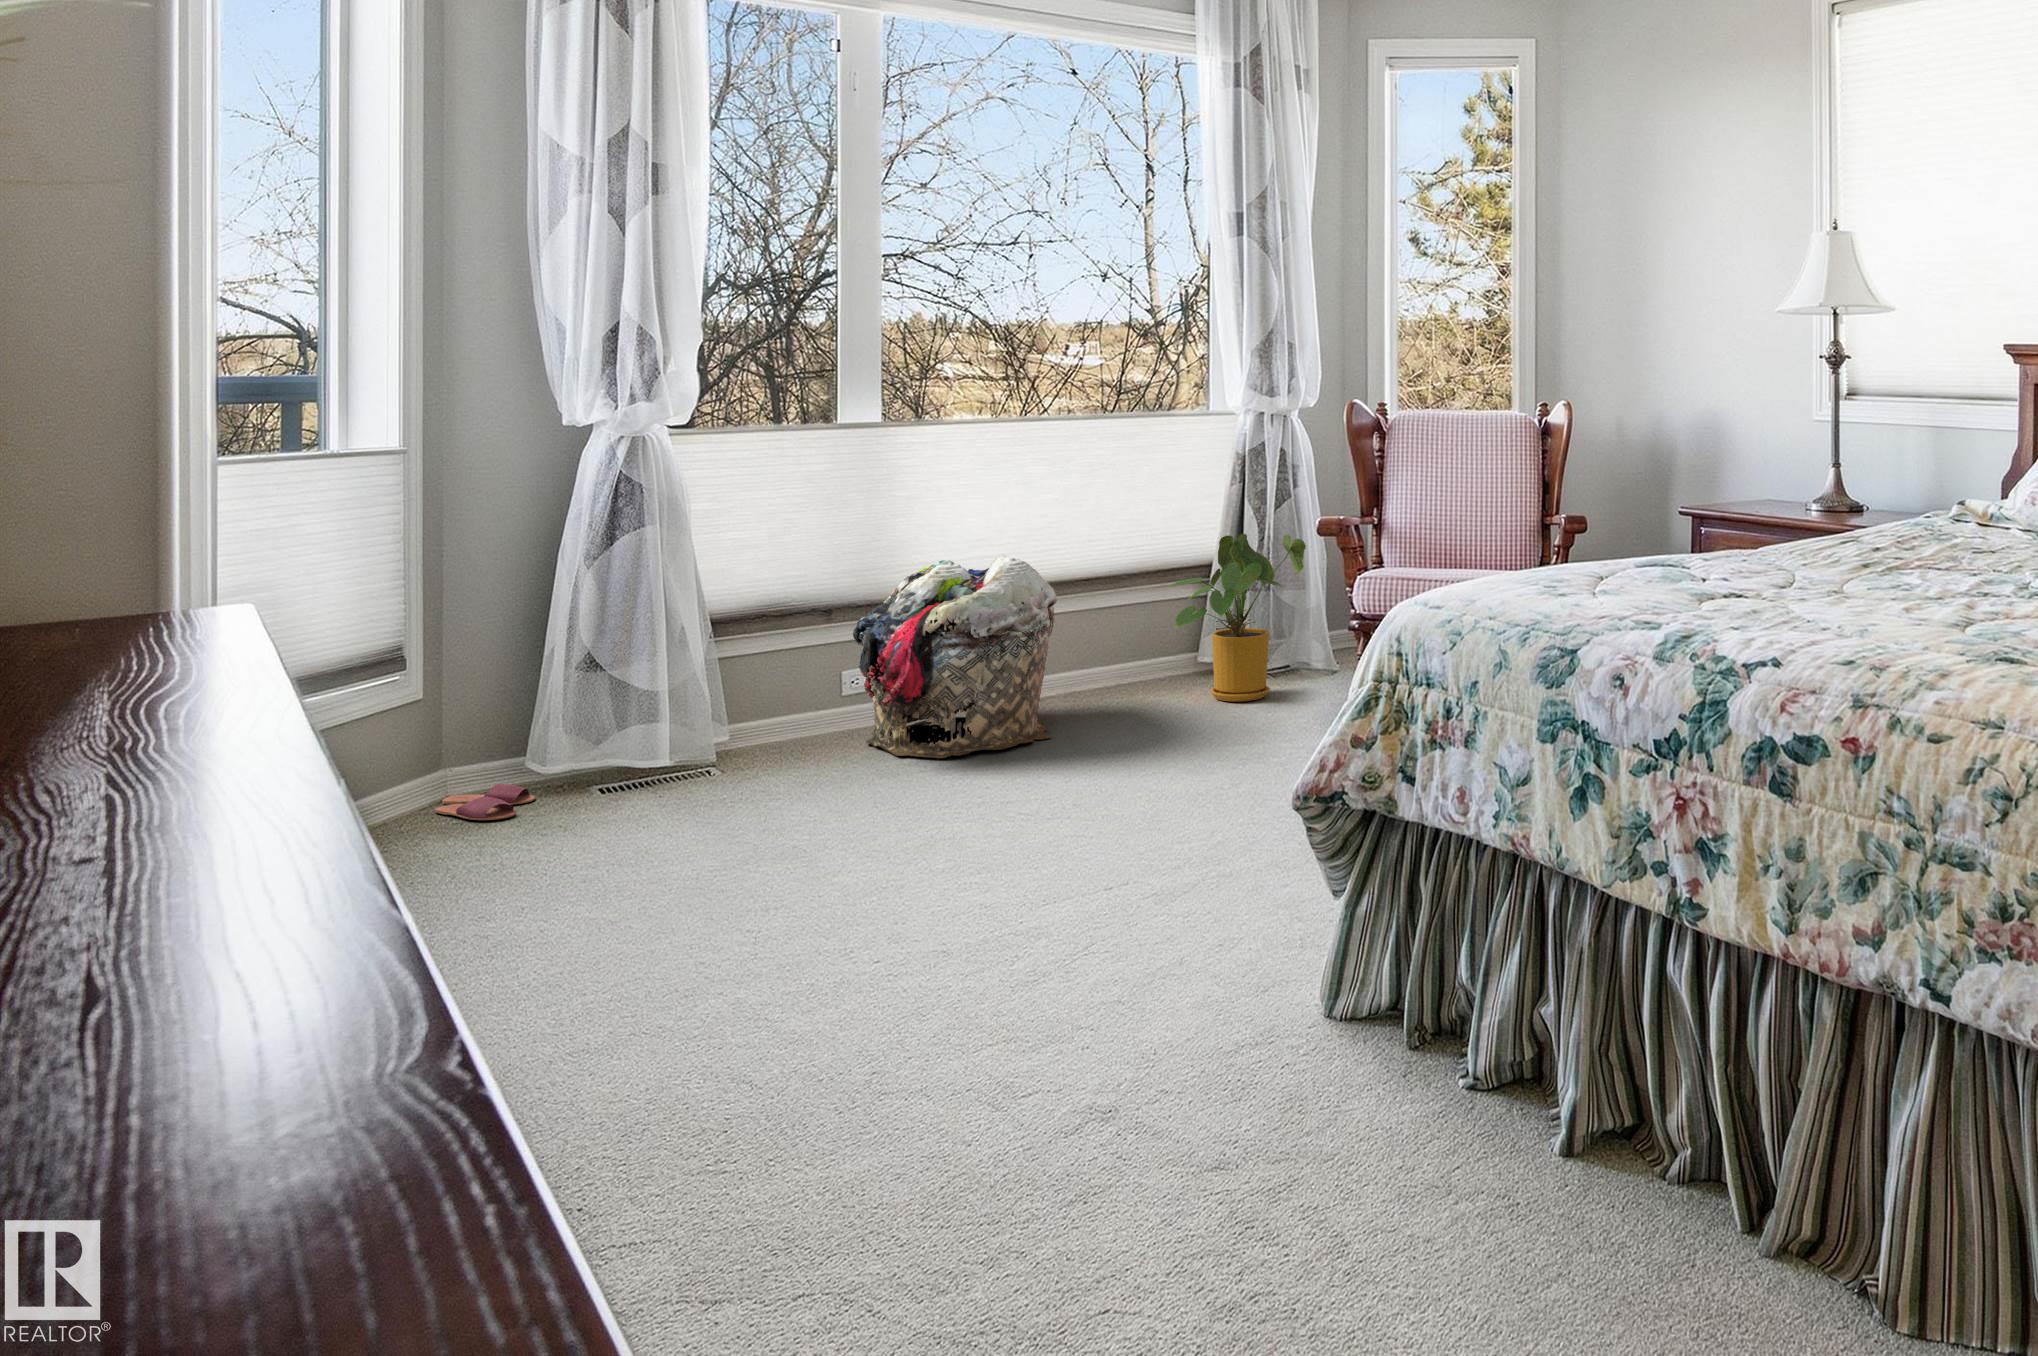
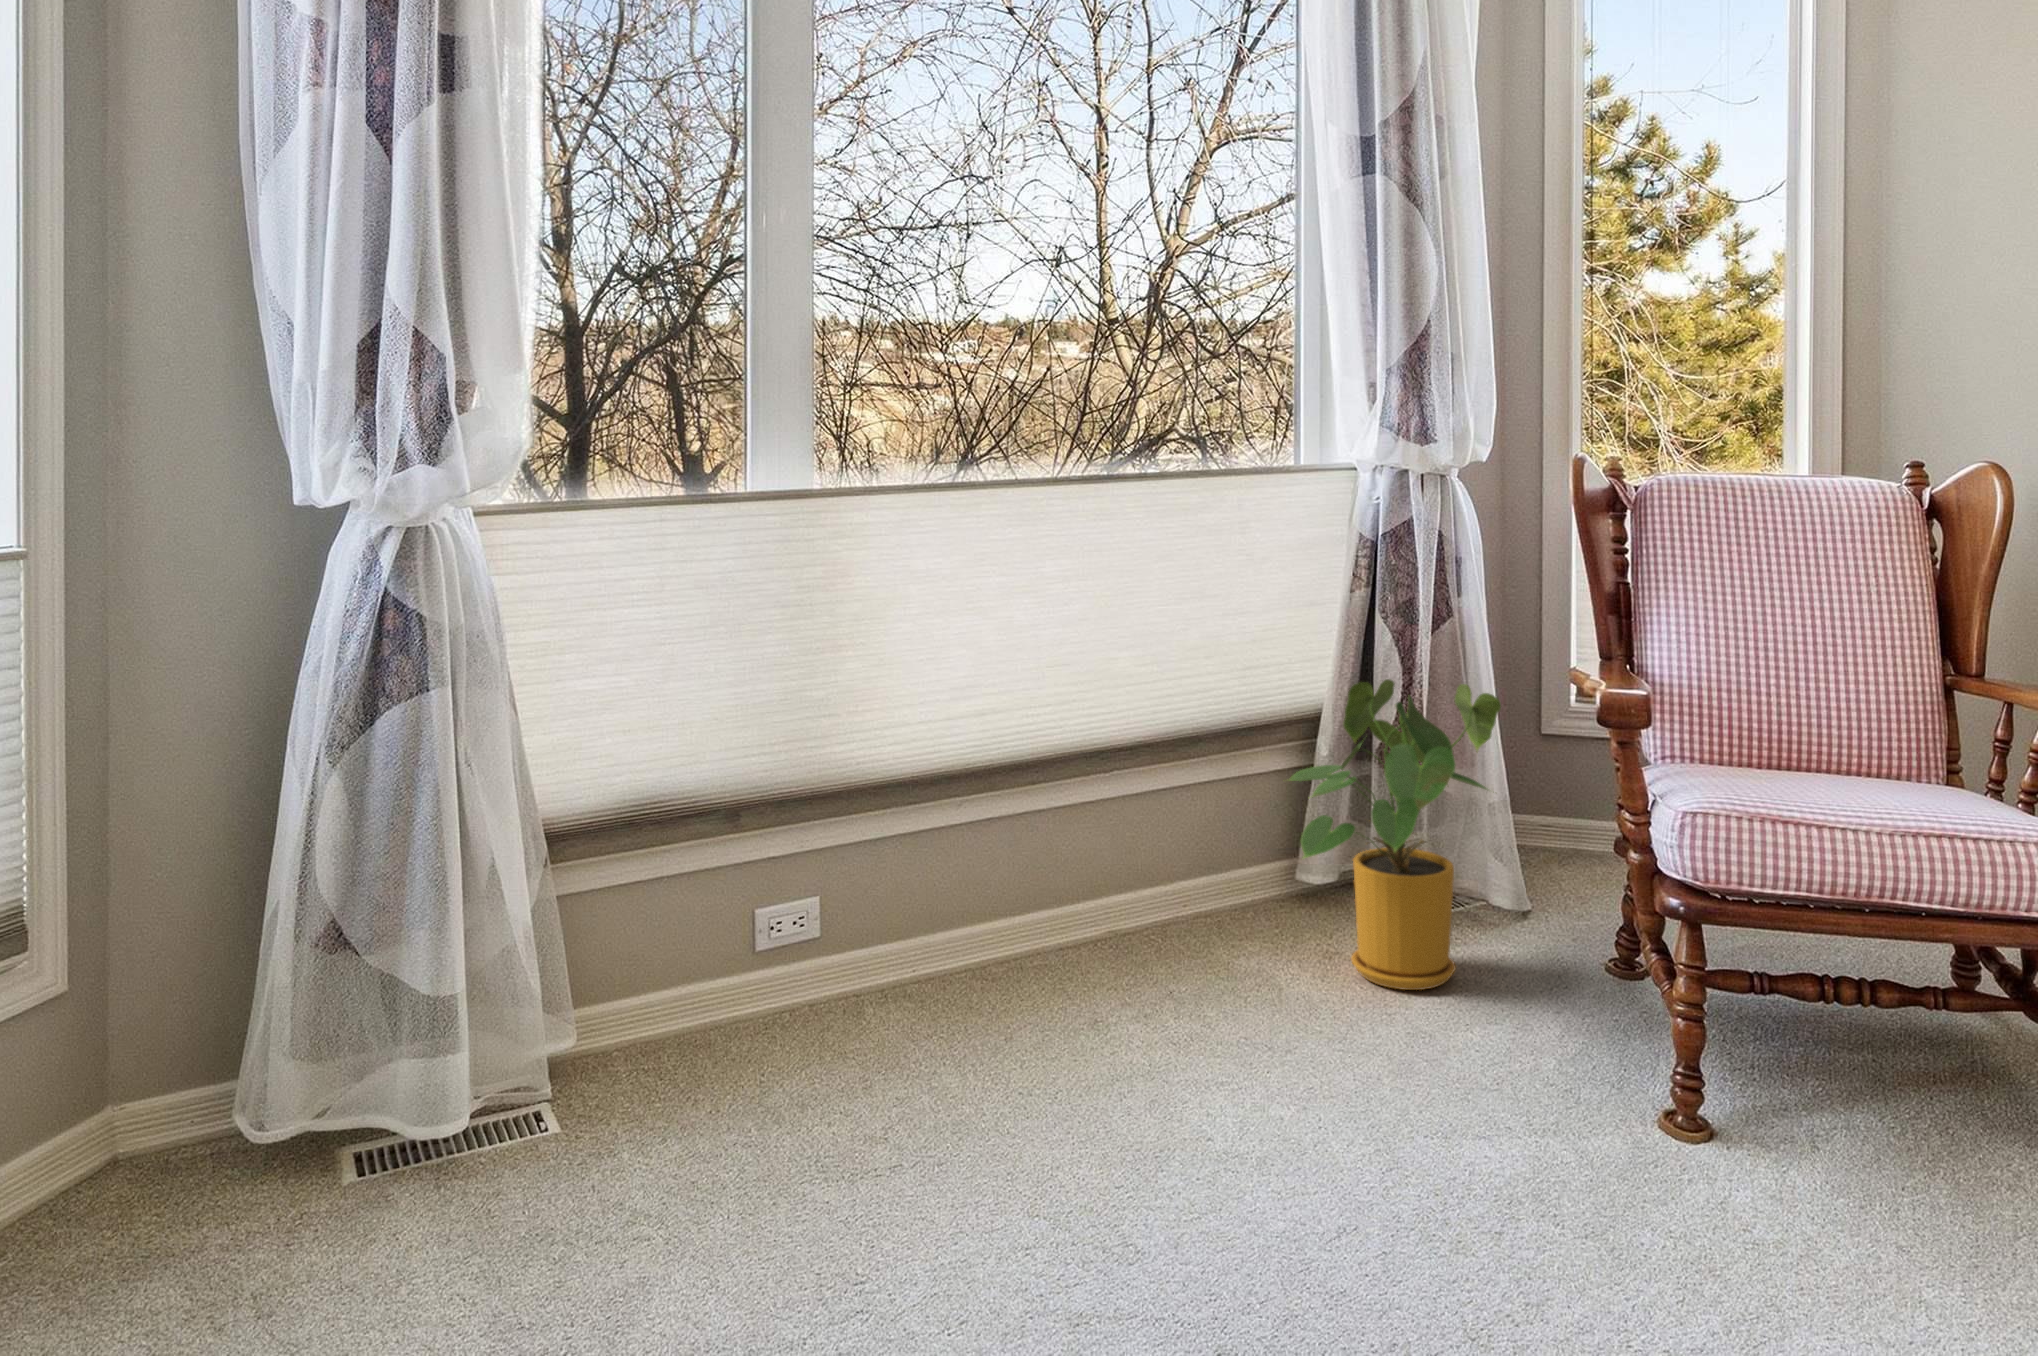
laundry basket: present [853,555,1057,758] -> none [774,727,1115,1132]
slippers: present [435,784,535,820] -> none [59,1165,234,1272]

